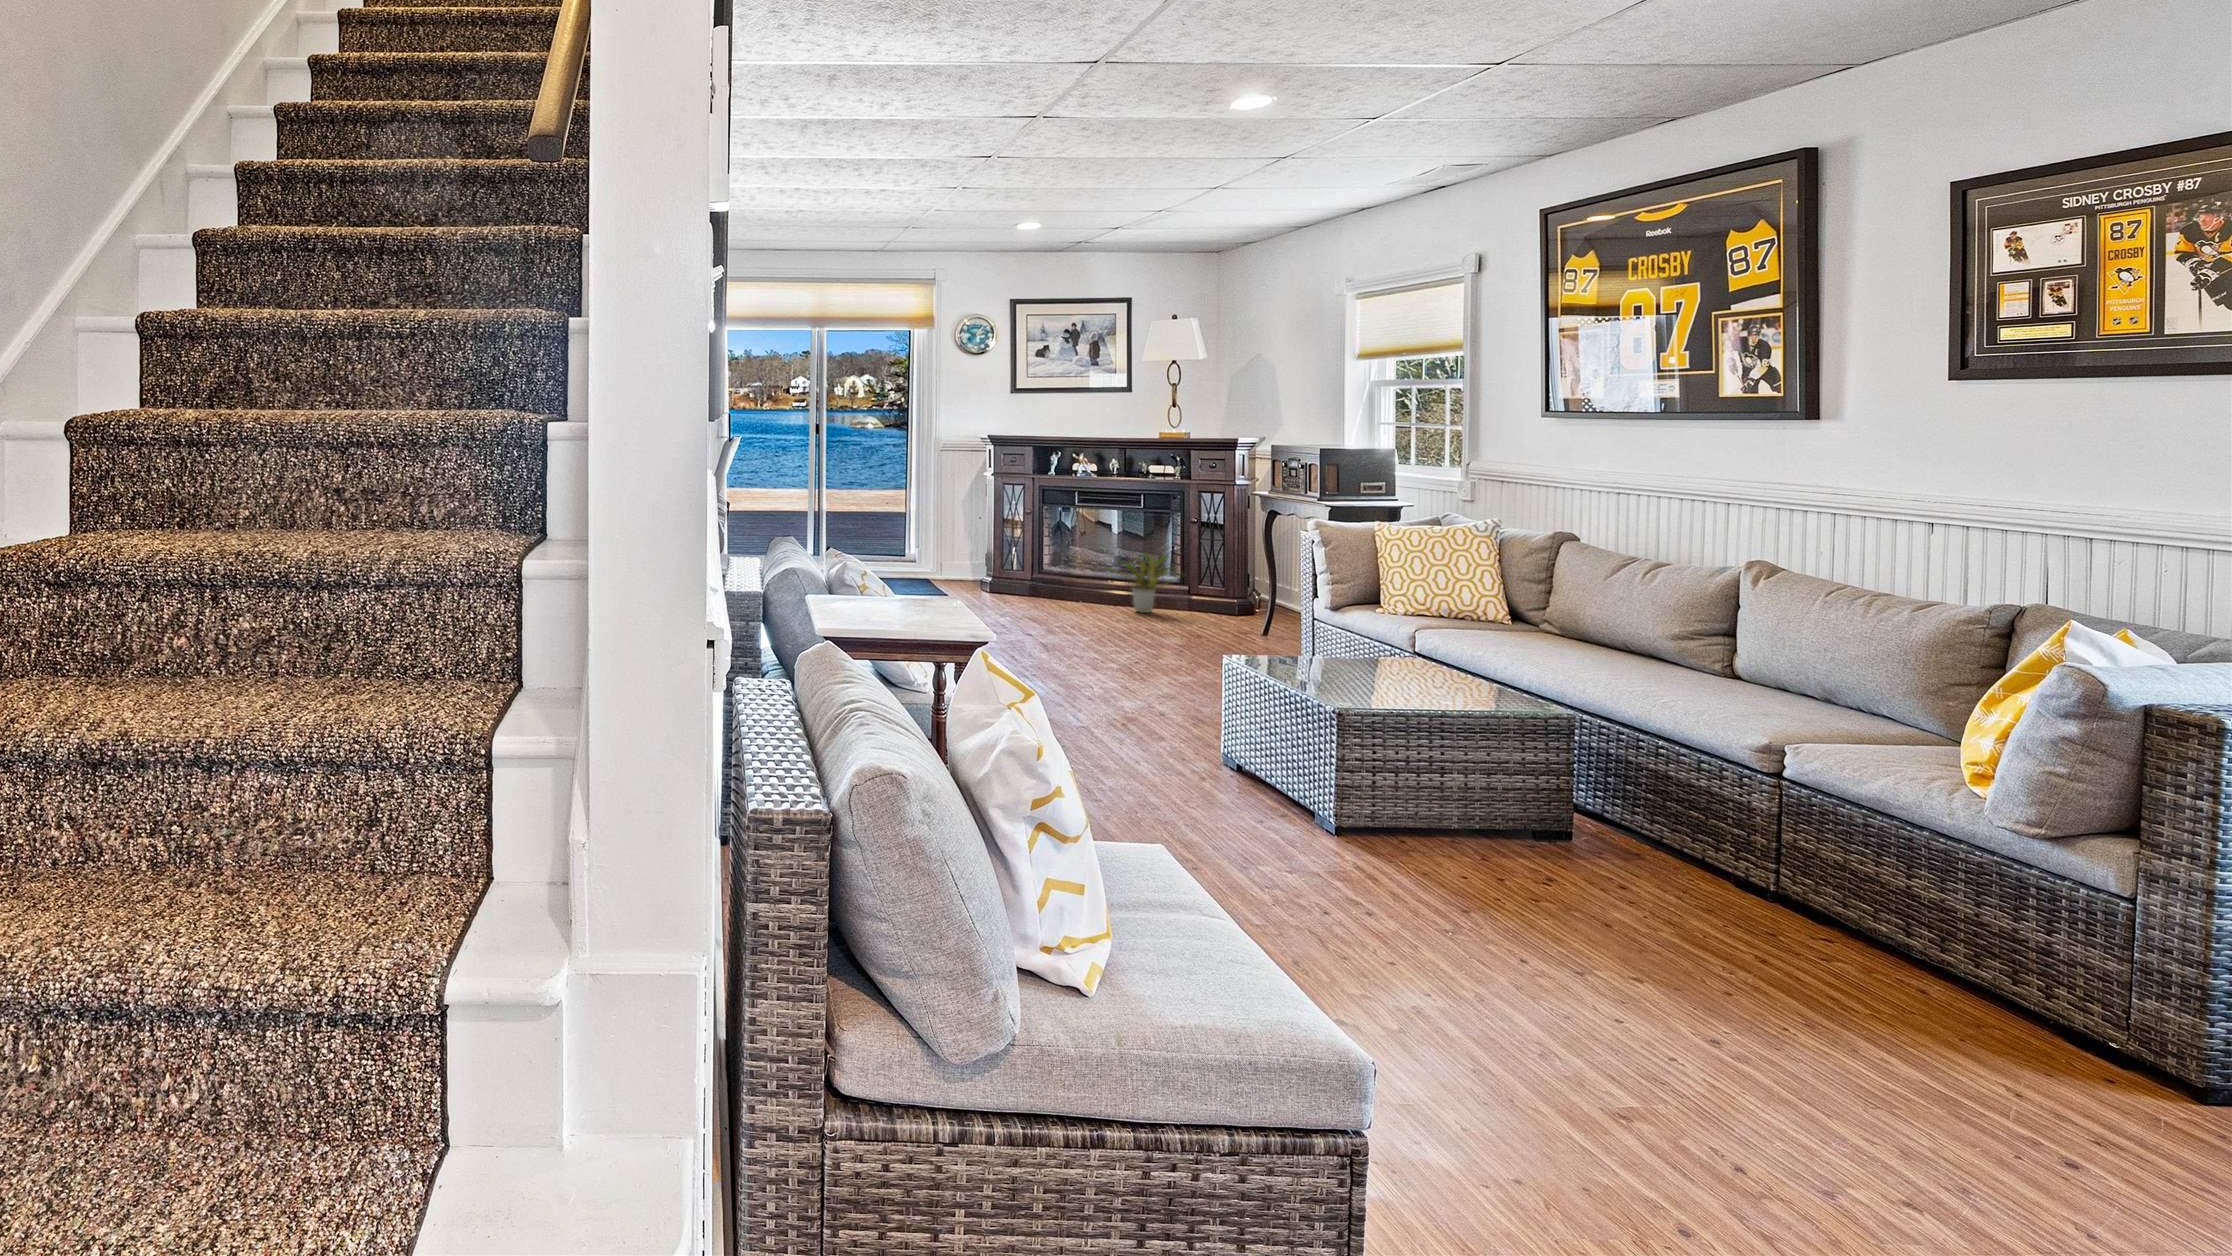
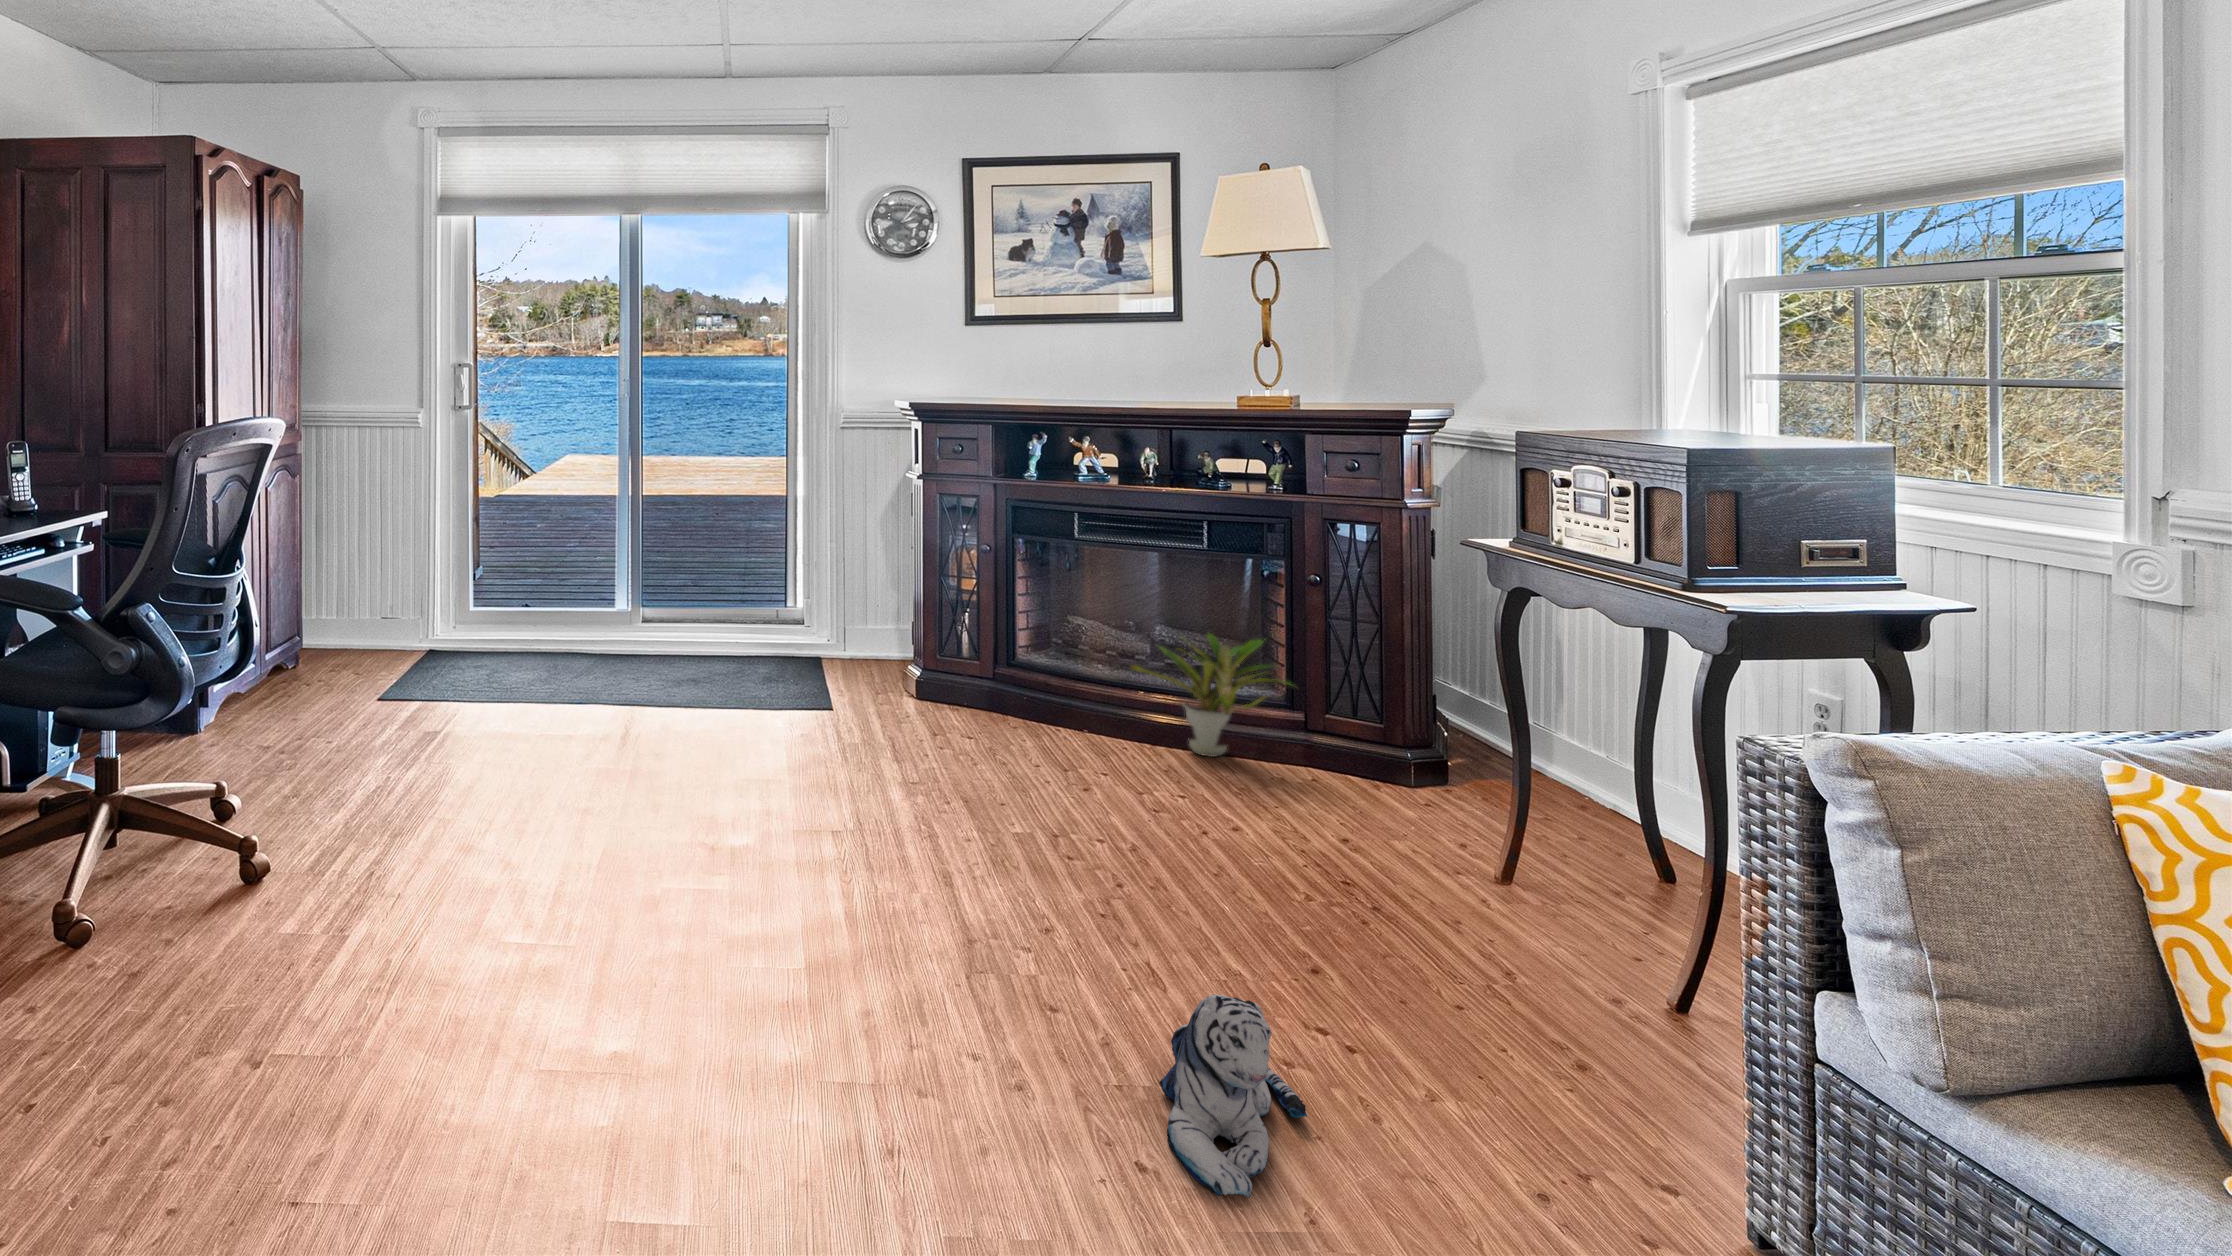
plush toy: none [1118,635,1169,691] -> present [1159,994,1307,1197]

